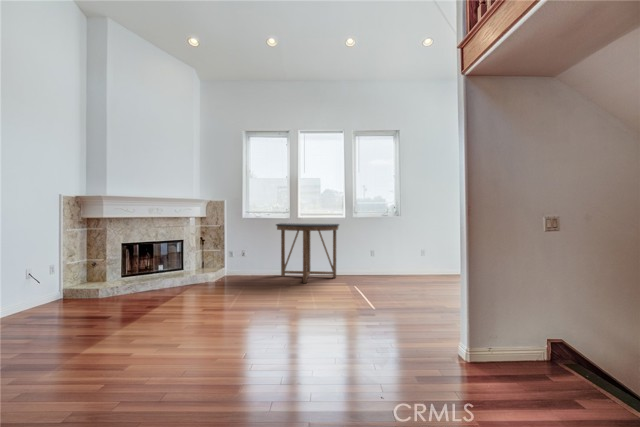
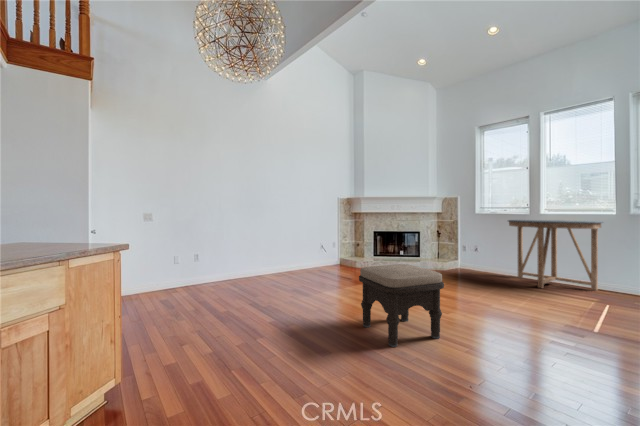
ottoman: none [186,286,291,398] -> present [359,264,444,347]

